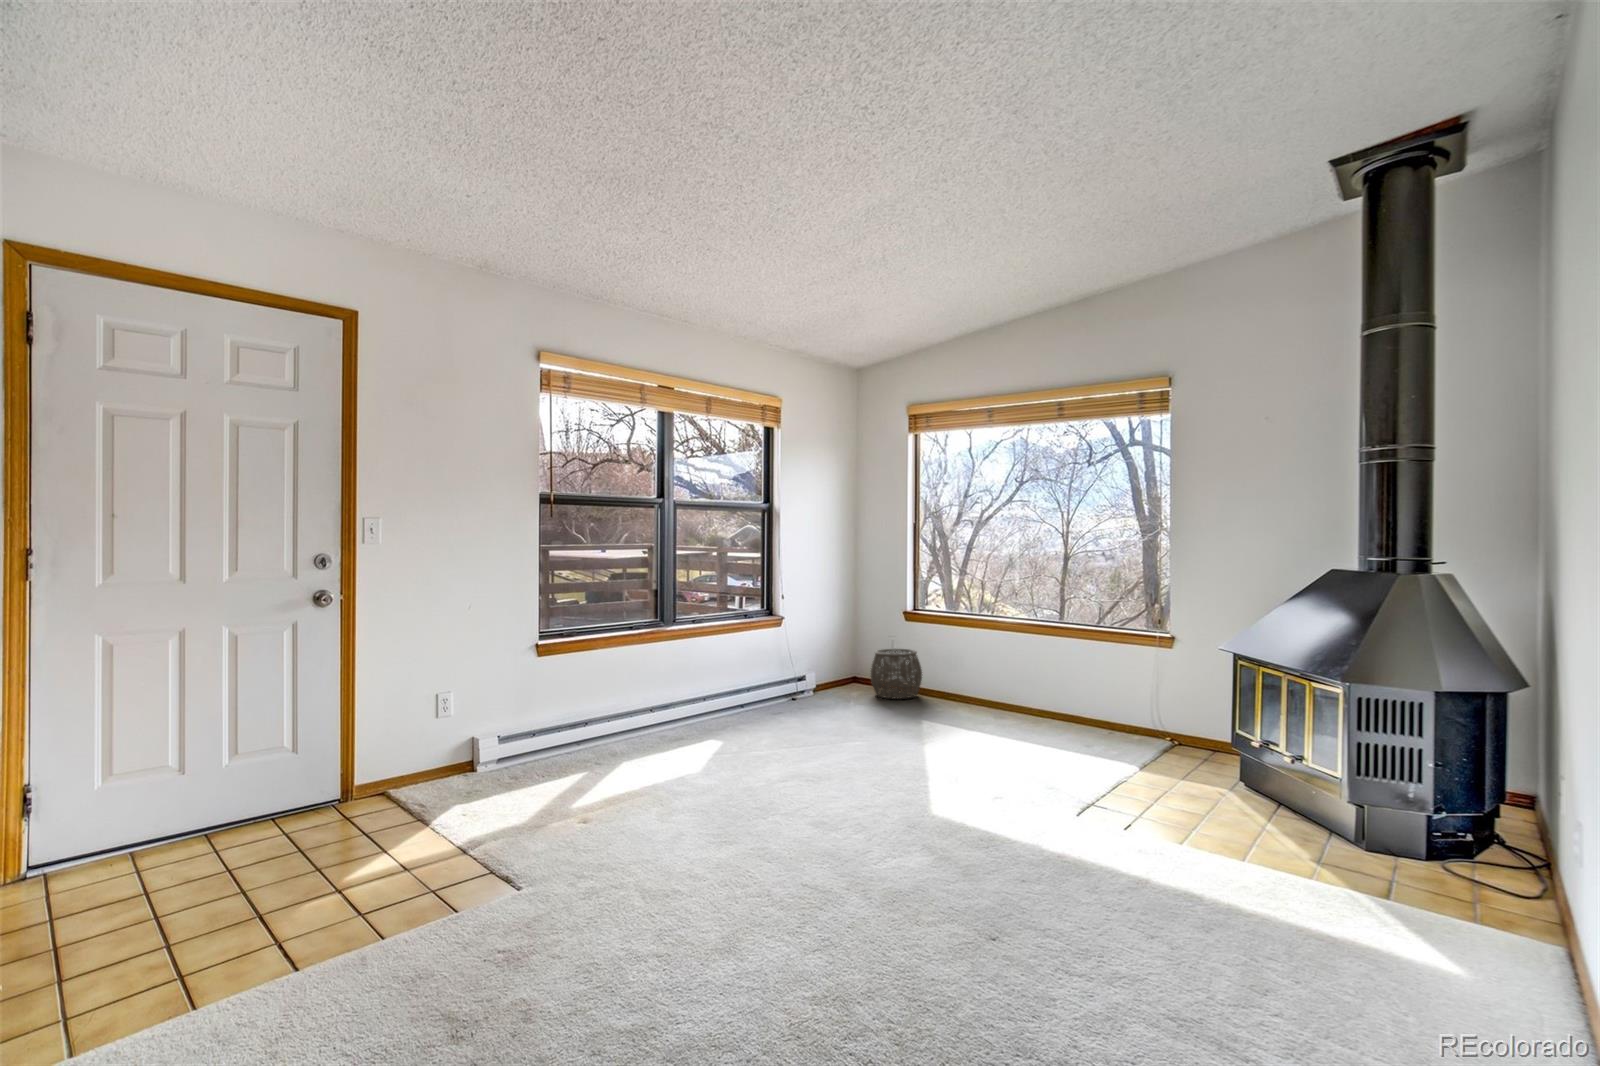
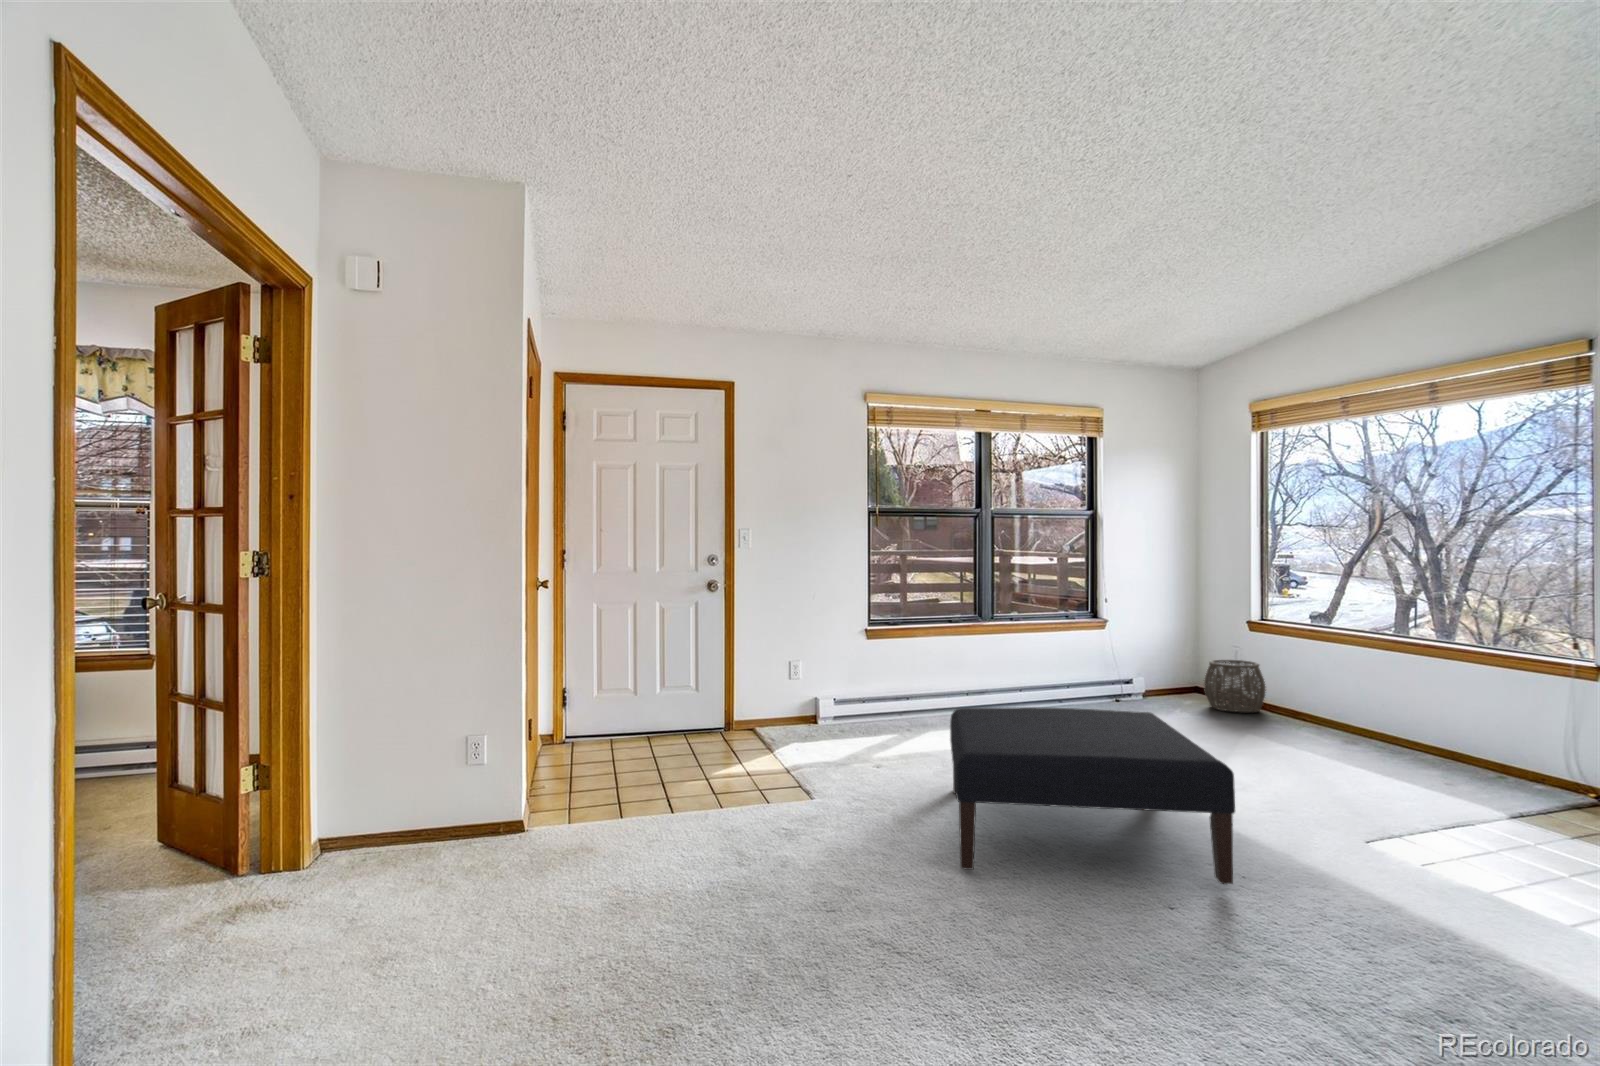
ottoman: none [692,717,1040,955] -> present [950,707,1235,884]

